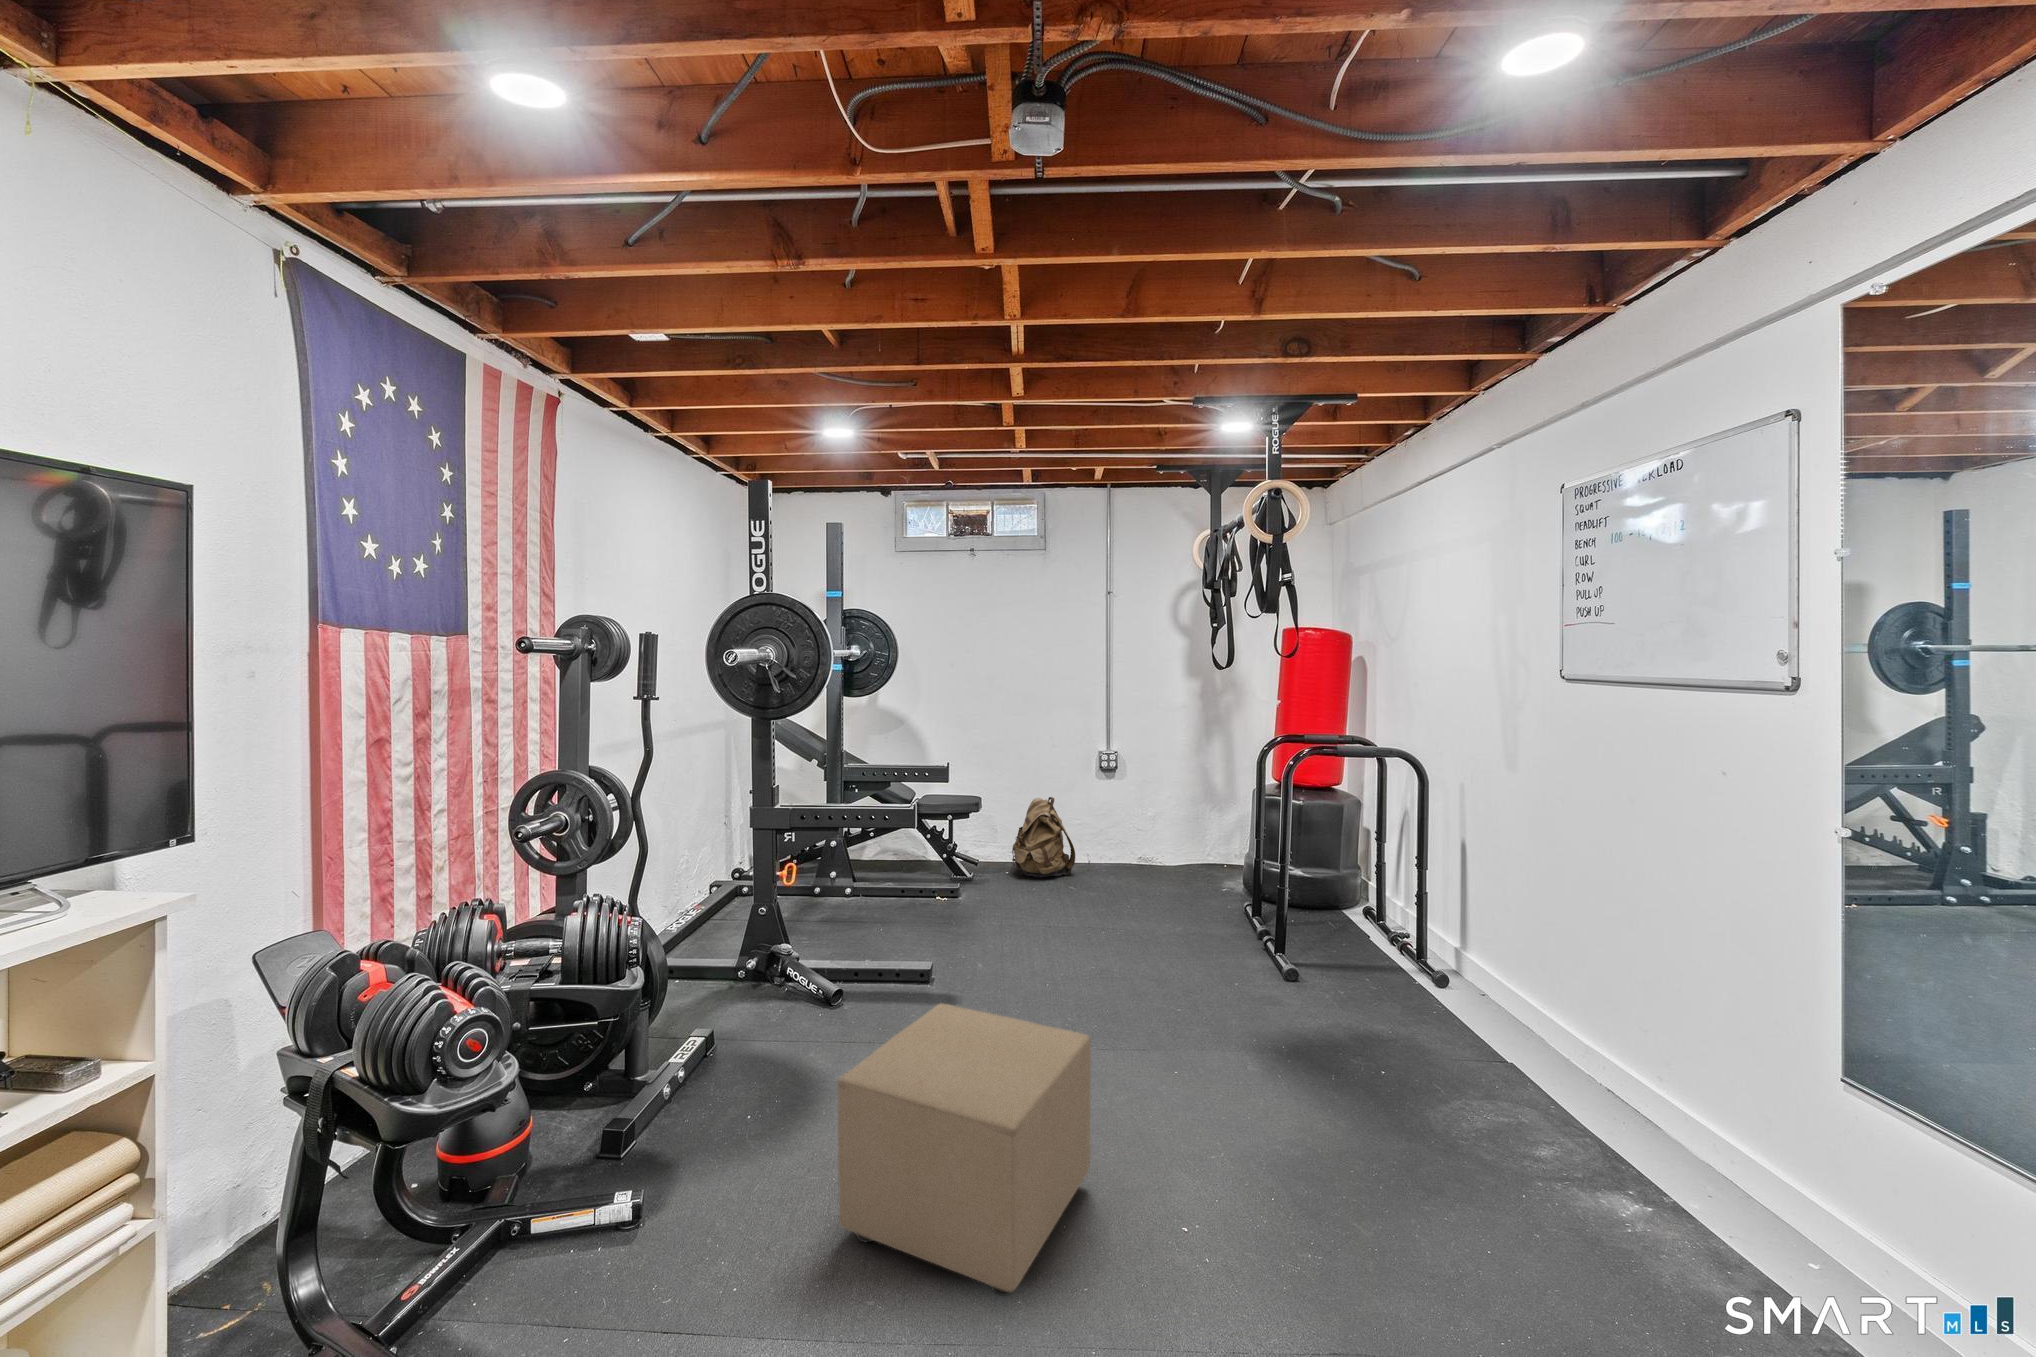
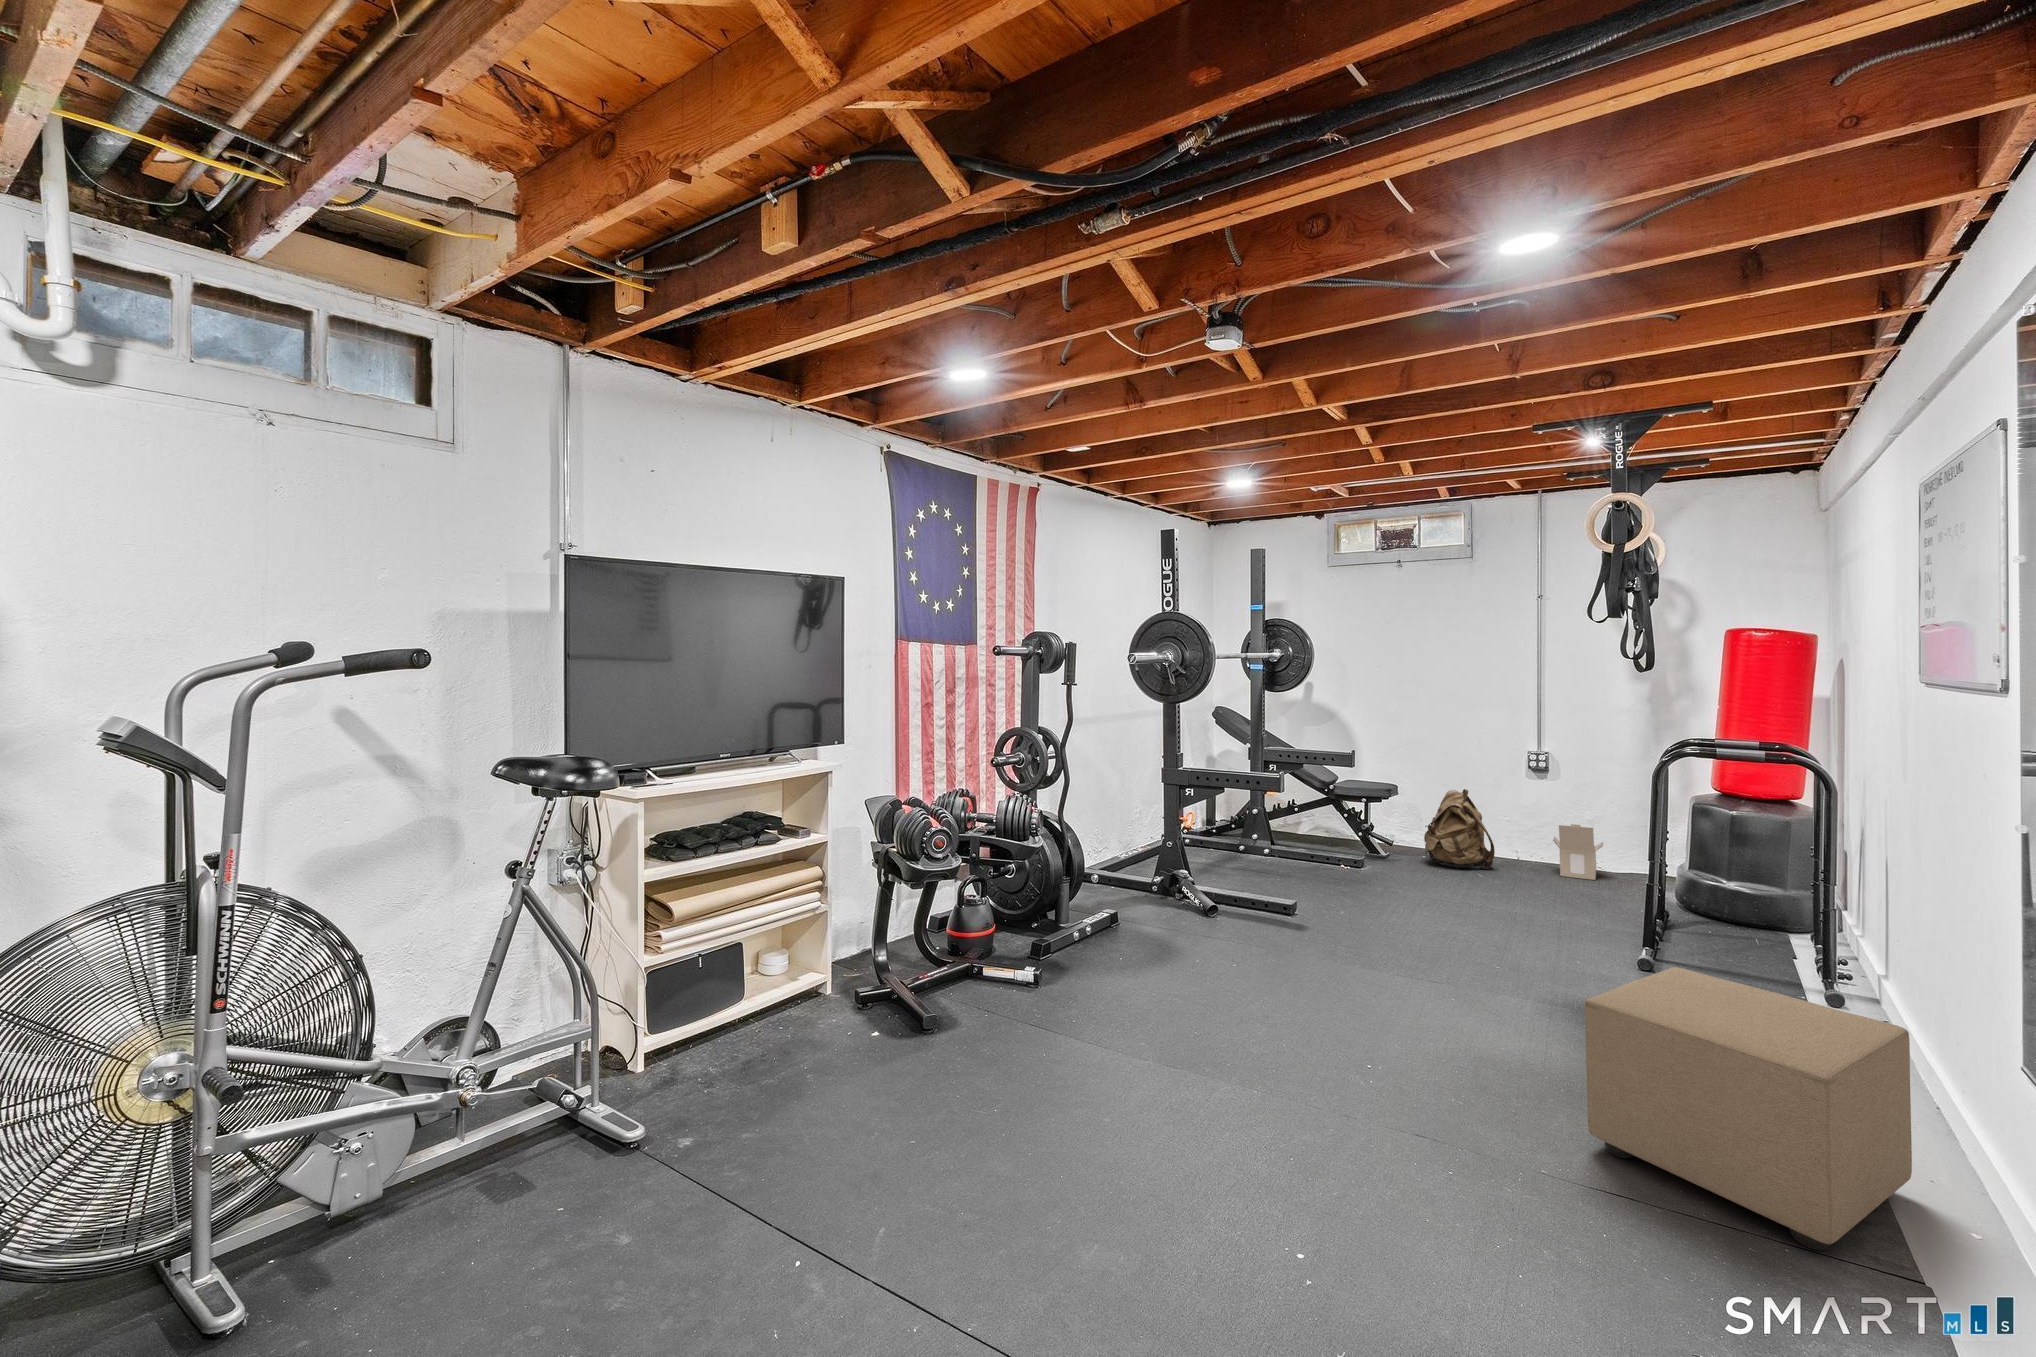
cardboard box: none [1119,824,1159,873] -> present [1553,824,1603,880]
ottoman: present [837,1004,1091,1296] -> present [1585,967,1912,1250]

